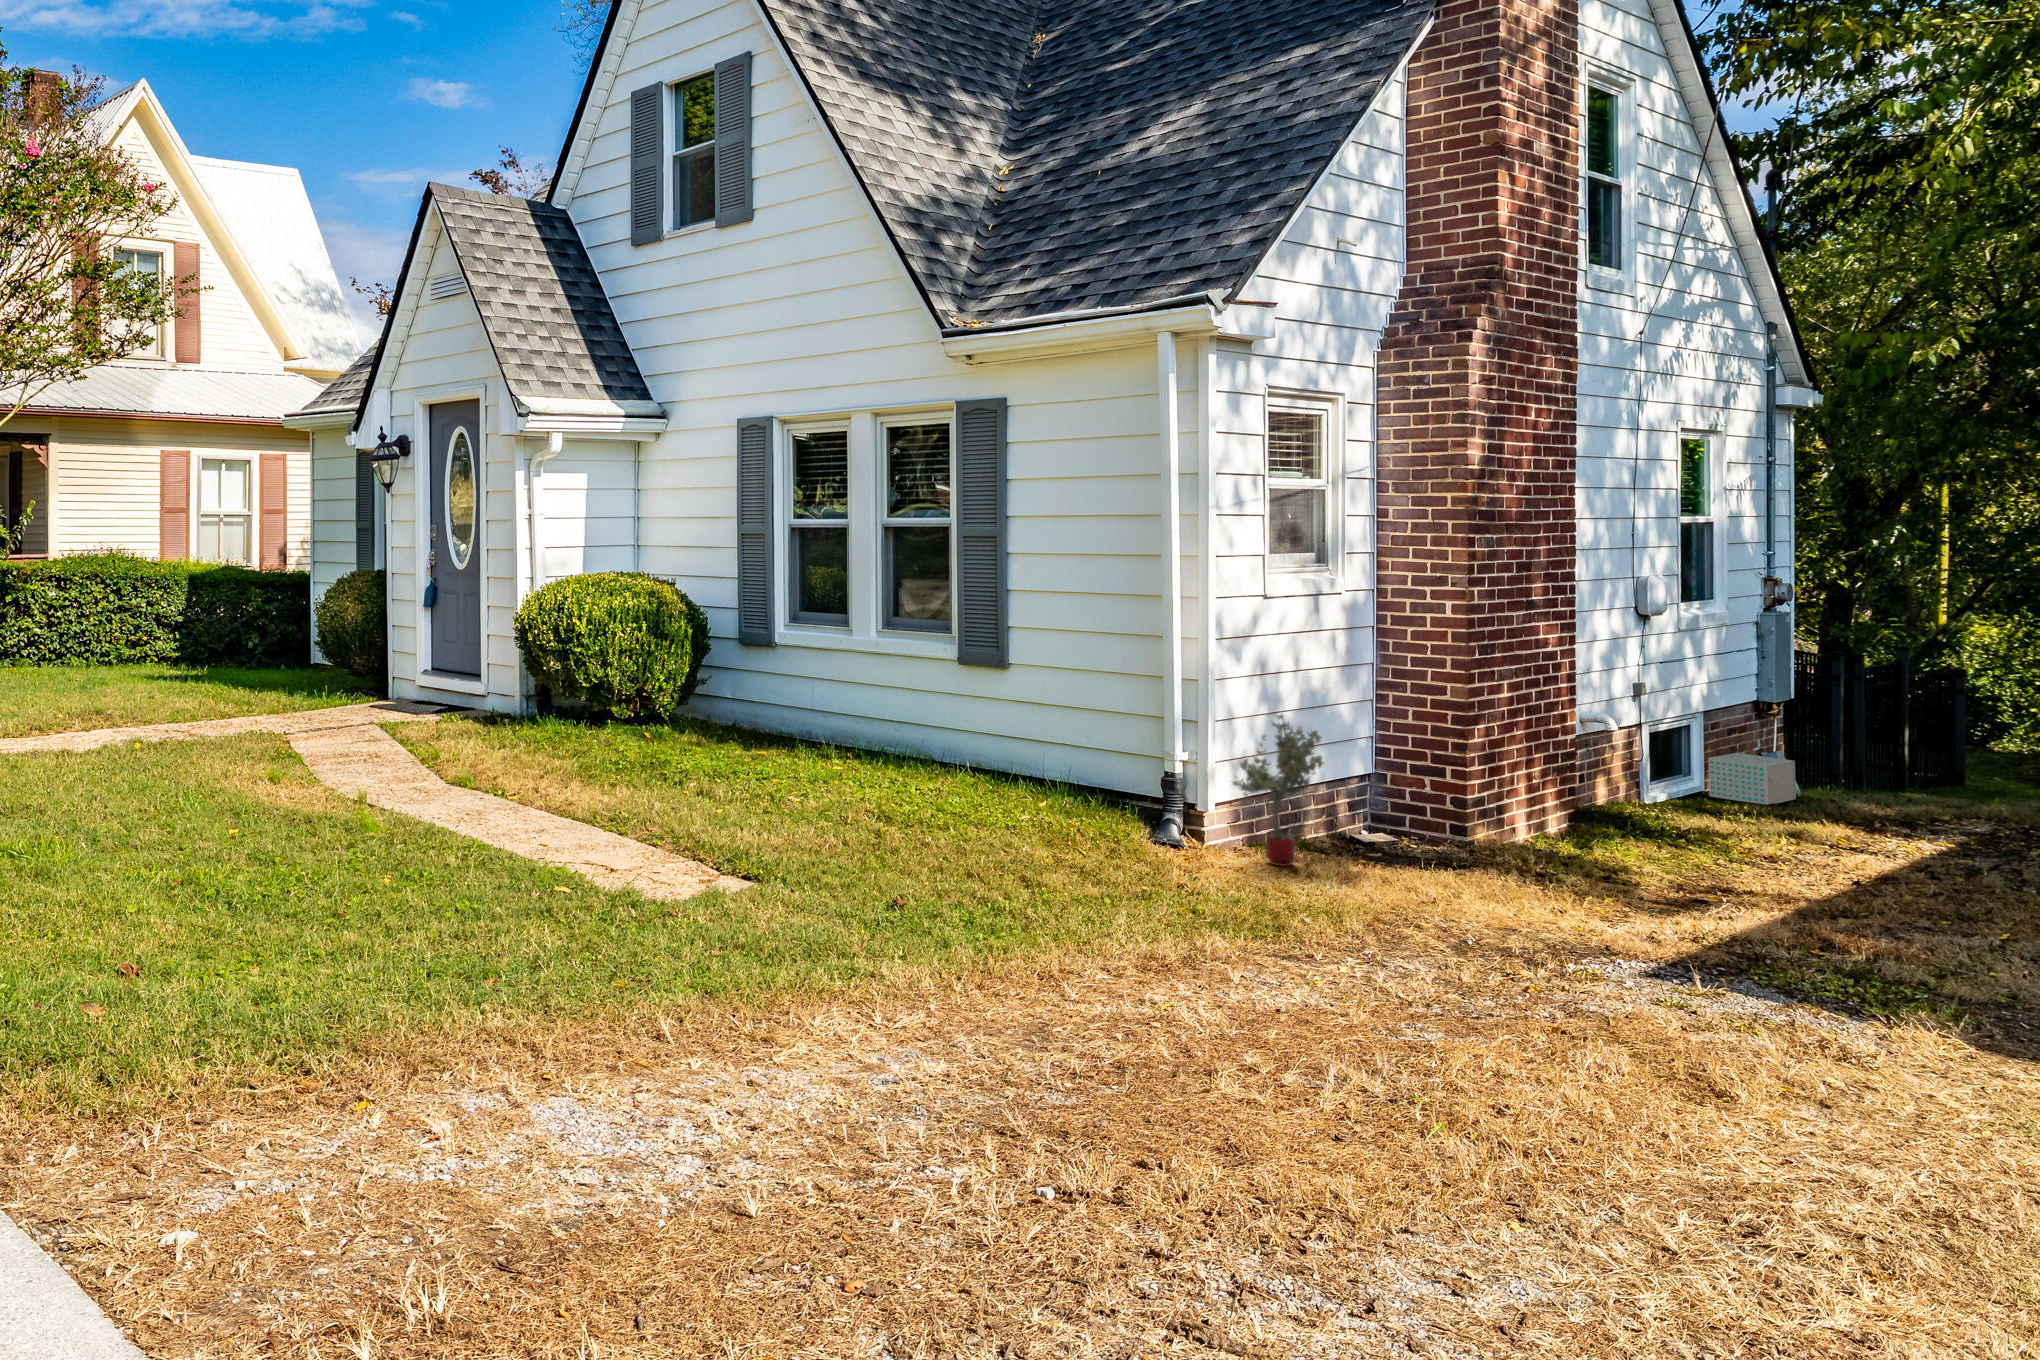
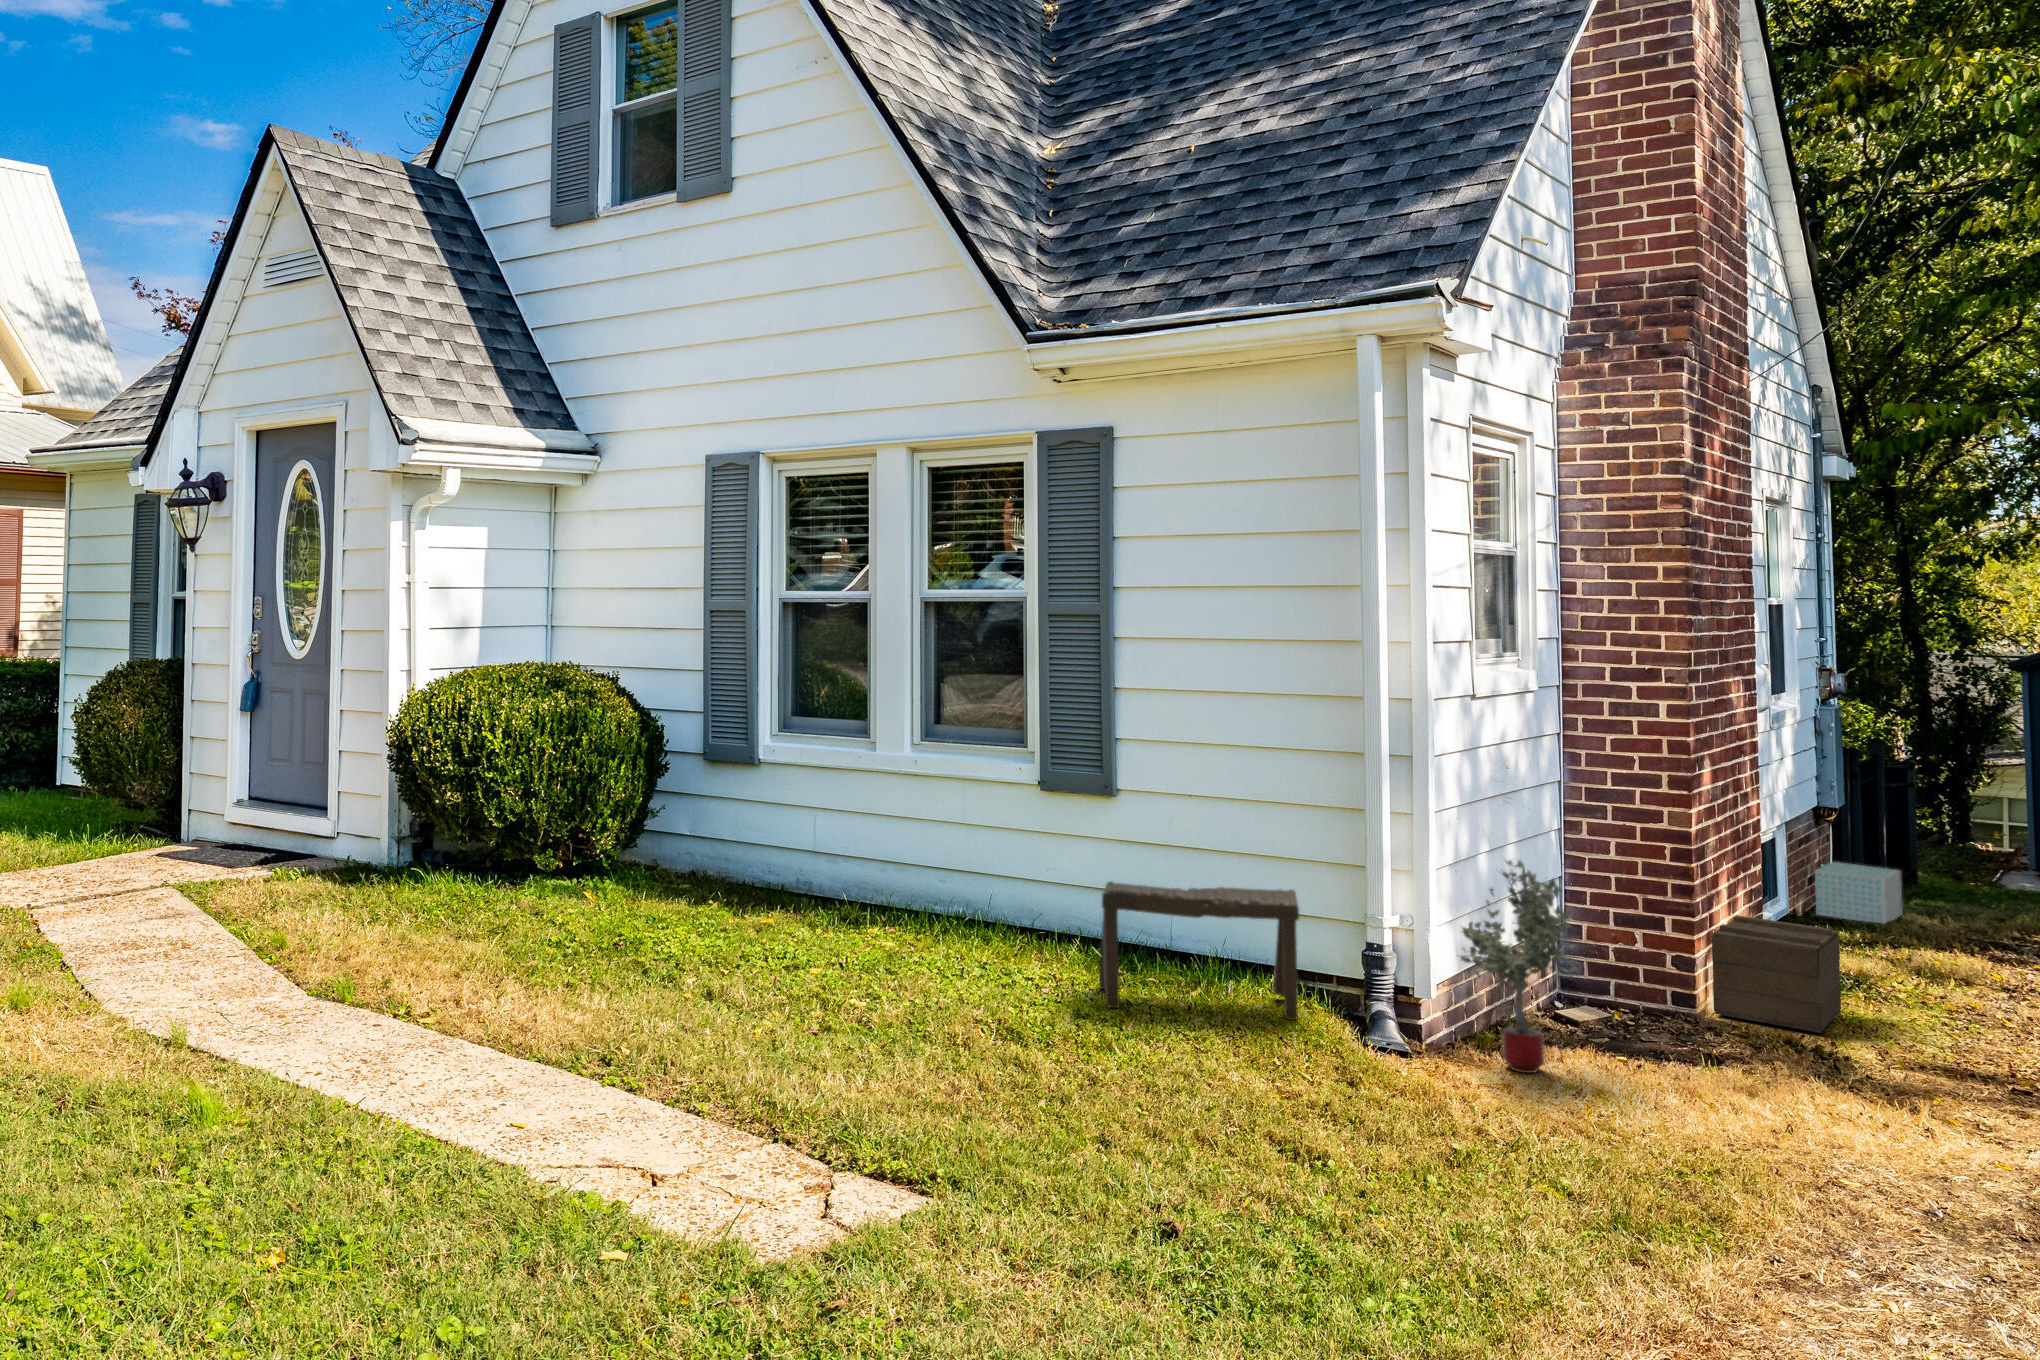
bench: none [976,726,1127,824] -> present [1099,881,1299,1020]
wooden crate: none [1485,772,1601,861] -> present [1712,915,1841,1033]

